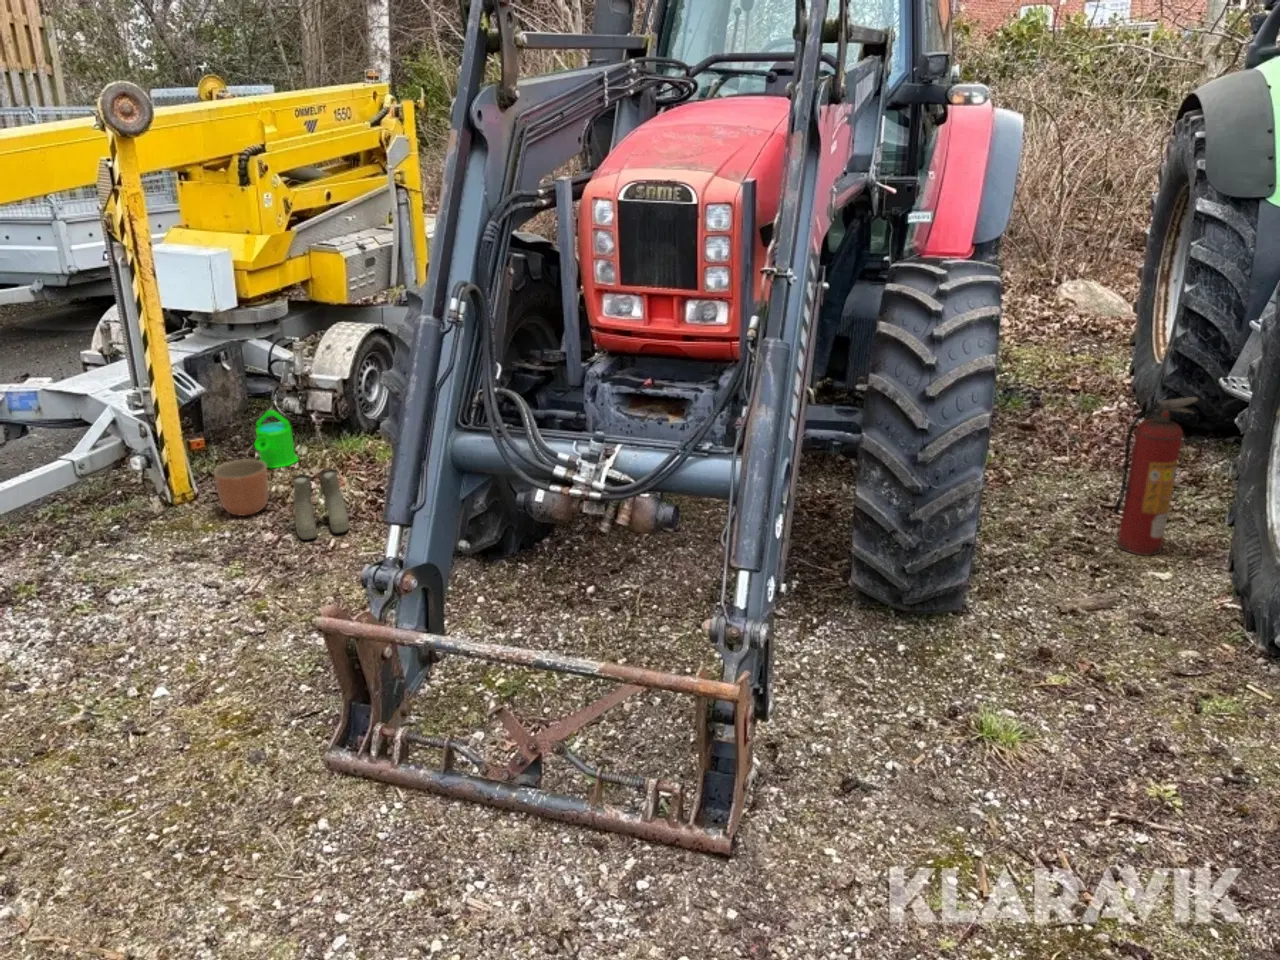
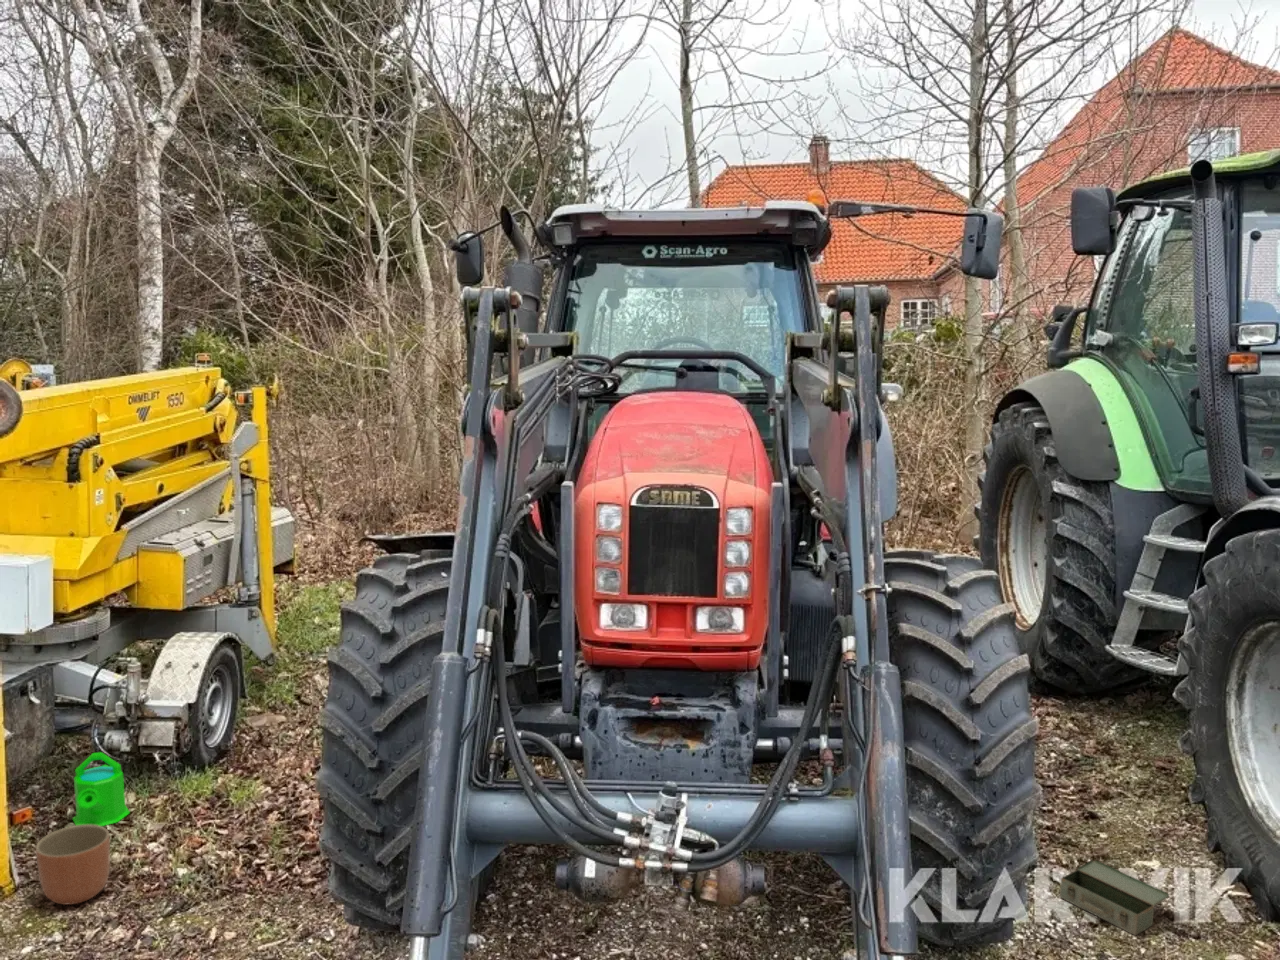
fire extinguisher: present [1113,397,1198,556] -> none [1082,674,1152,841]
boots: present [293,469,349,540] -> none [153,830,229,933]
toolbox: none [1046,563,1146,625] -> present [1060,861,1169,935]

